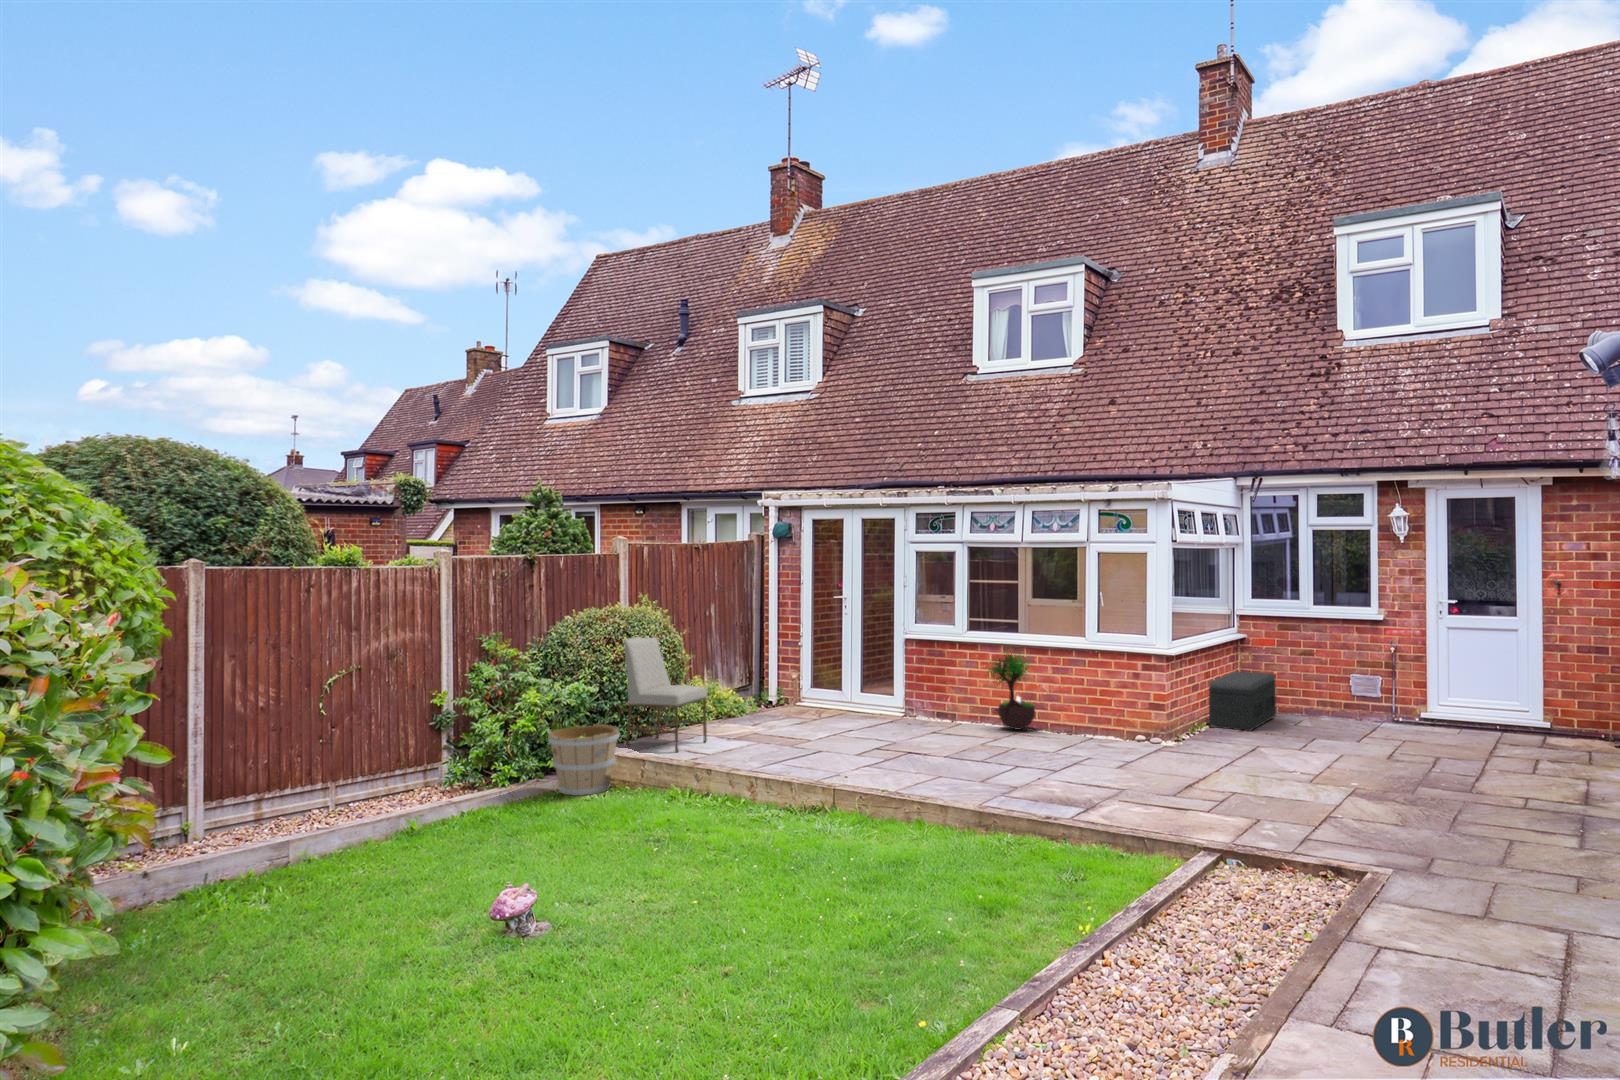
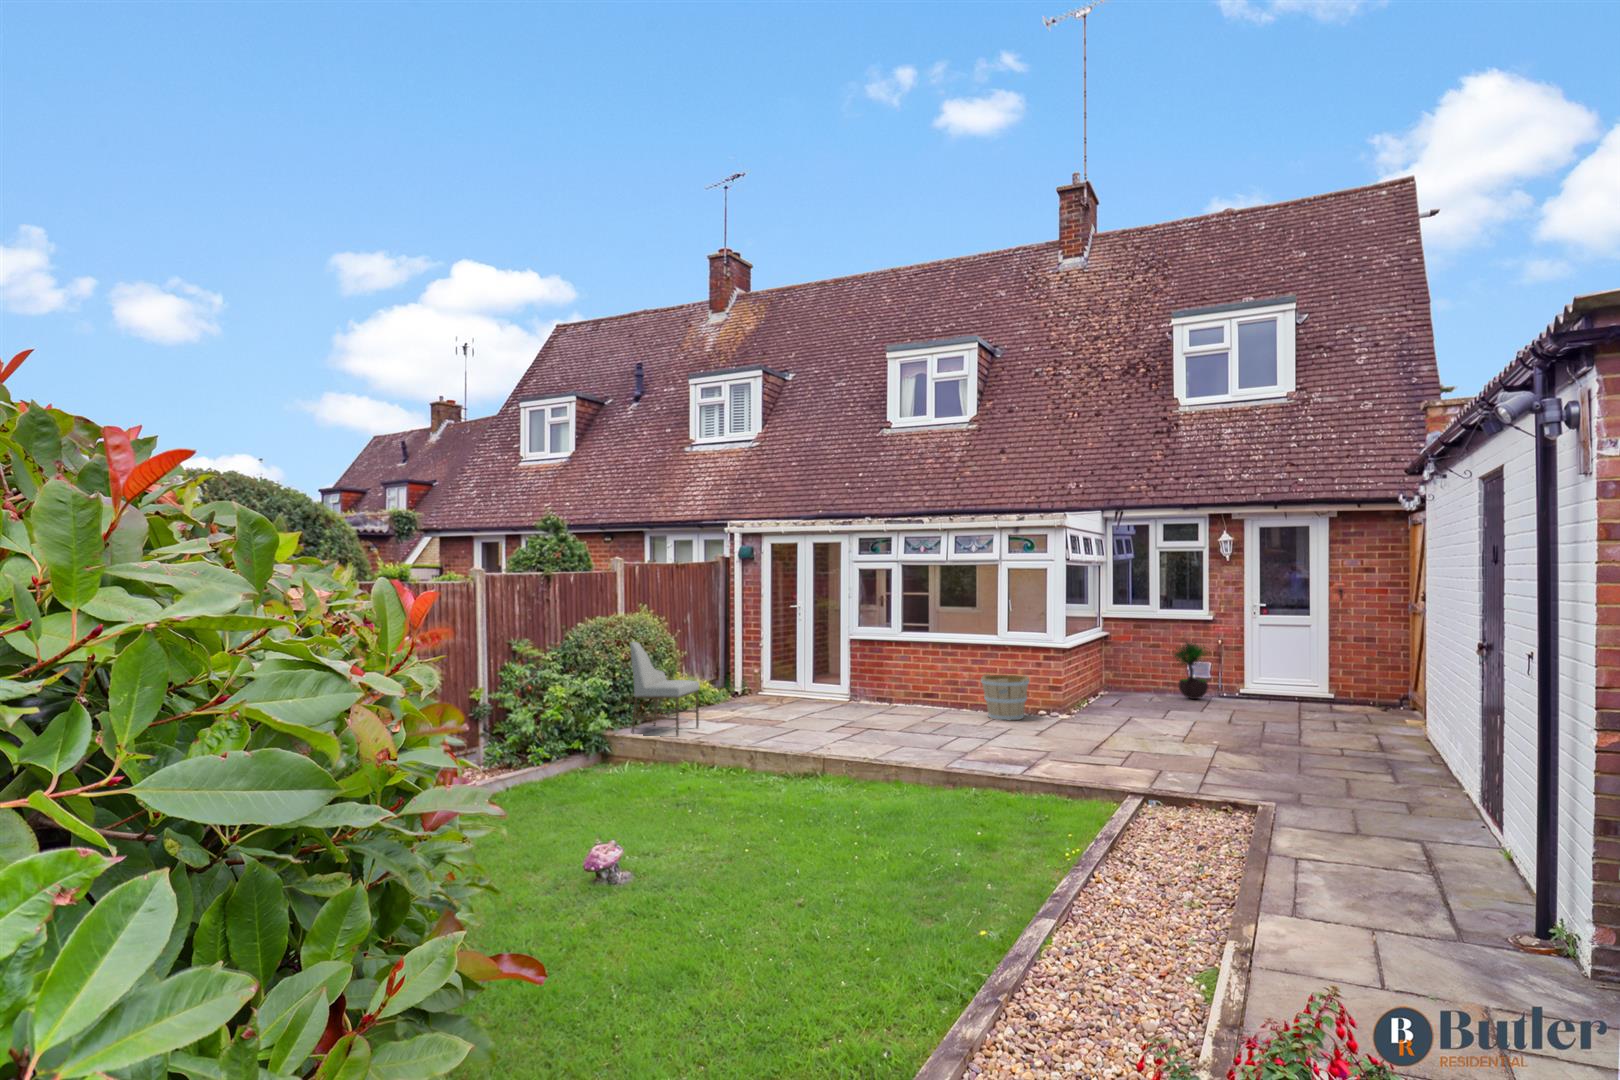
potted tree: present [987,652,1035,730] -> present [1173,642,1208,699]
storage bench: present [1209,671,1276,731] -> none [1091,661,1137,708]
wooden bucket: present [548,724,619,796] -> present [981,674,1030,720]

